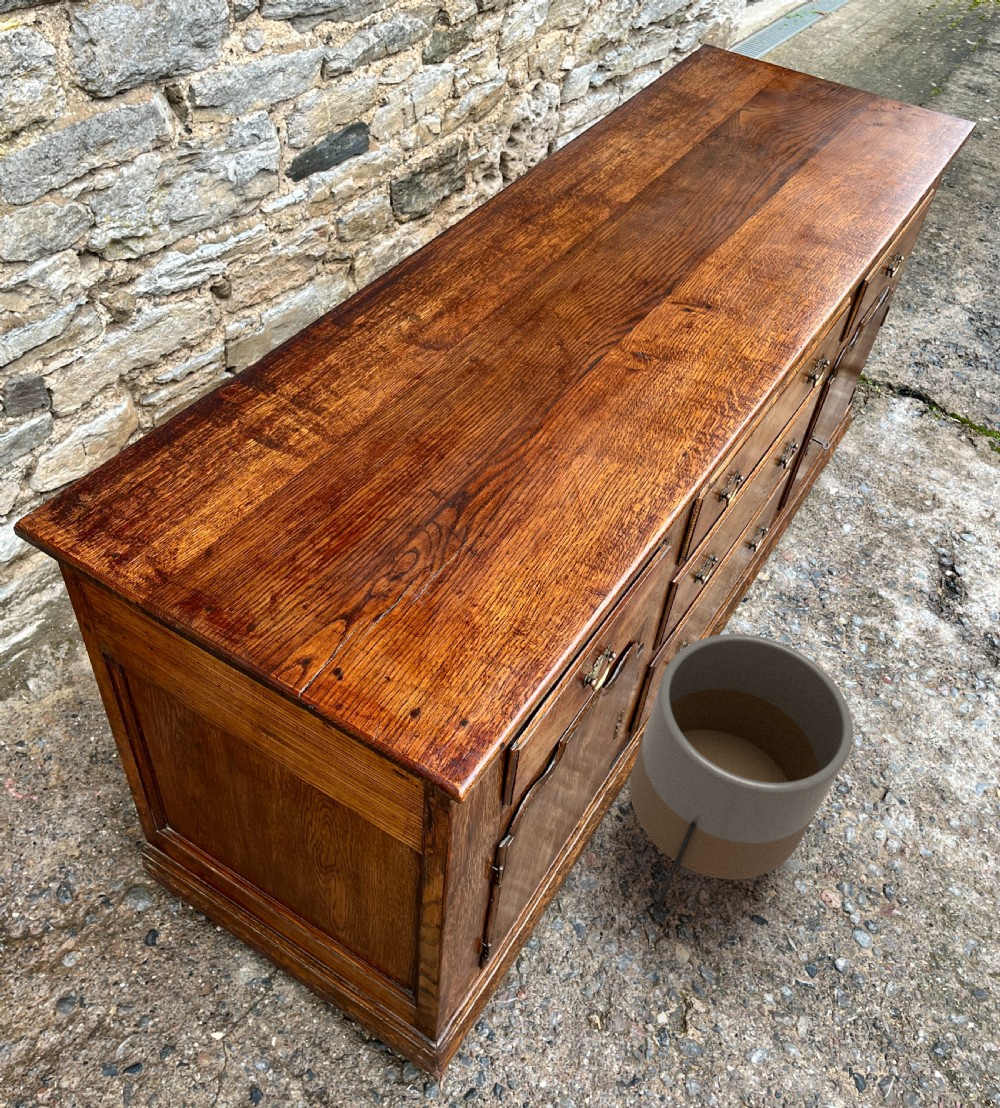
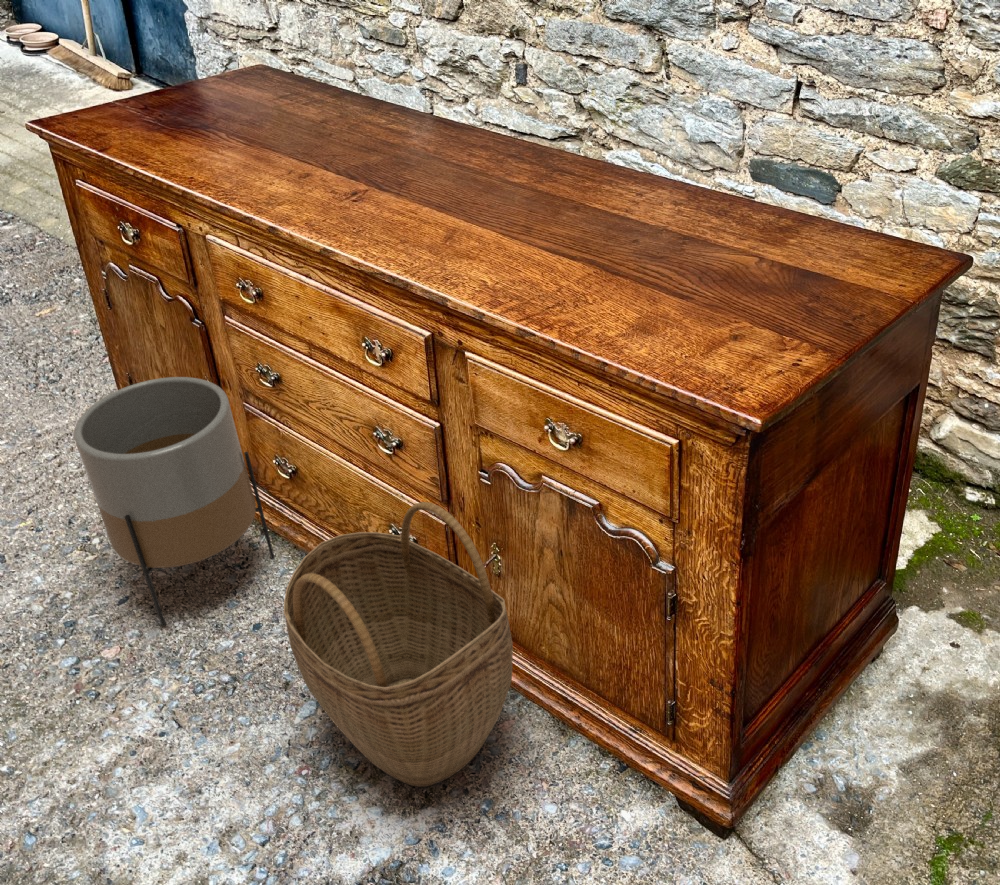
woven basket: none [768,433,956,654] -> present [284,502,513,787]

